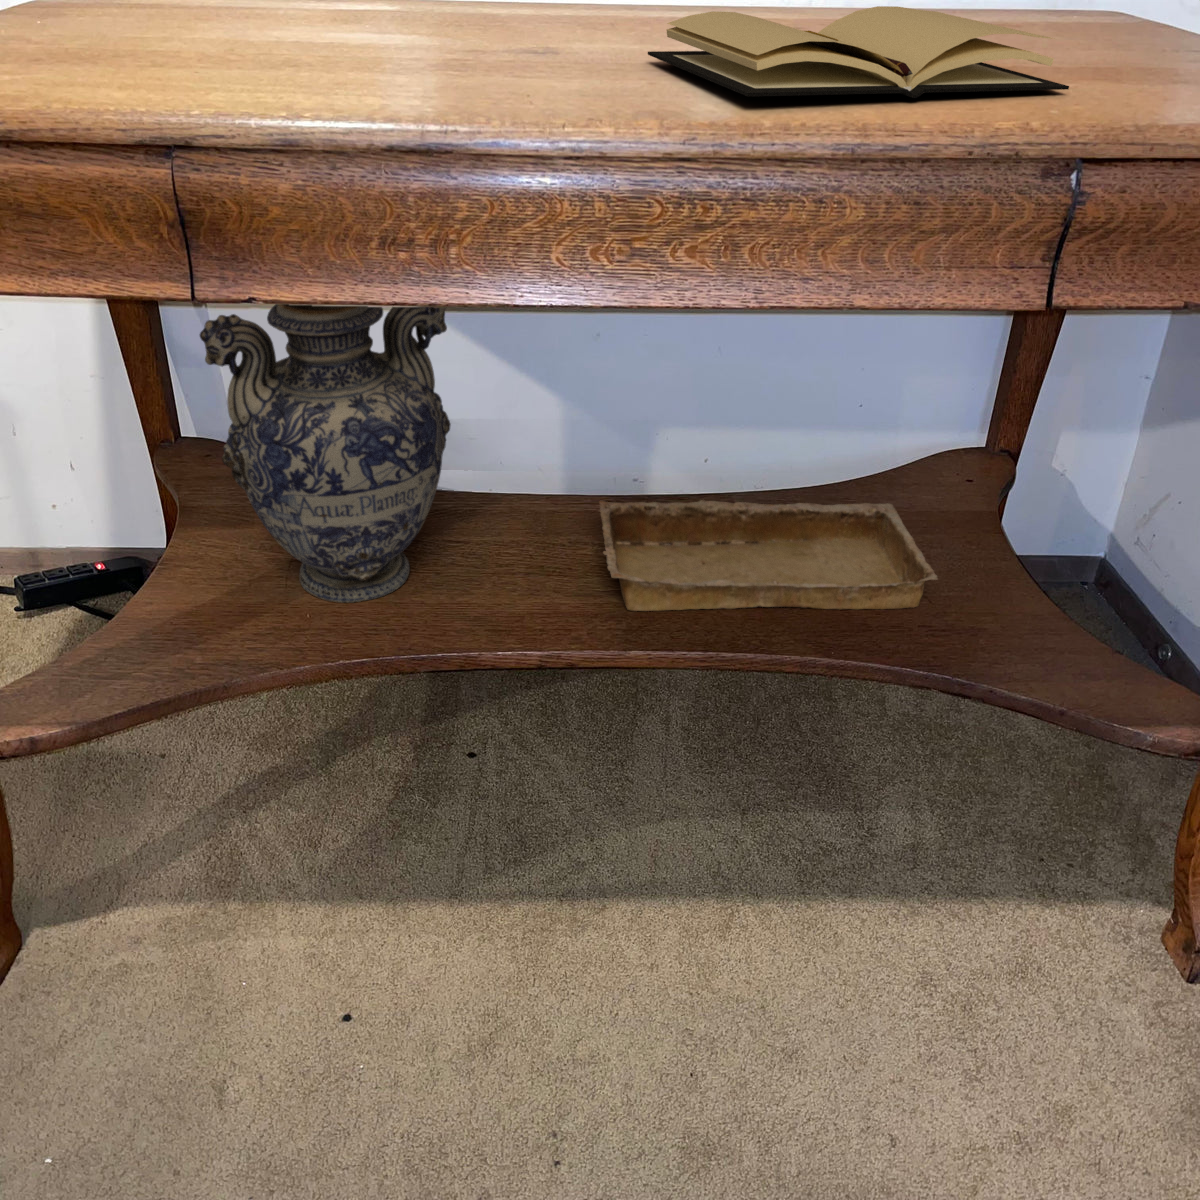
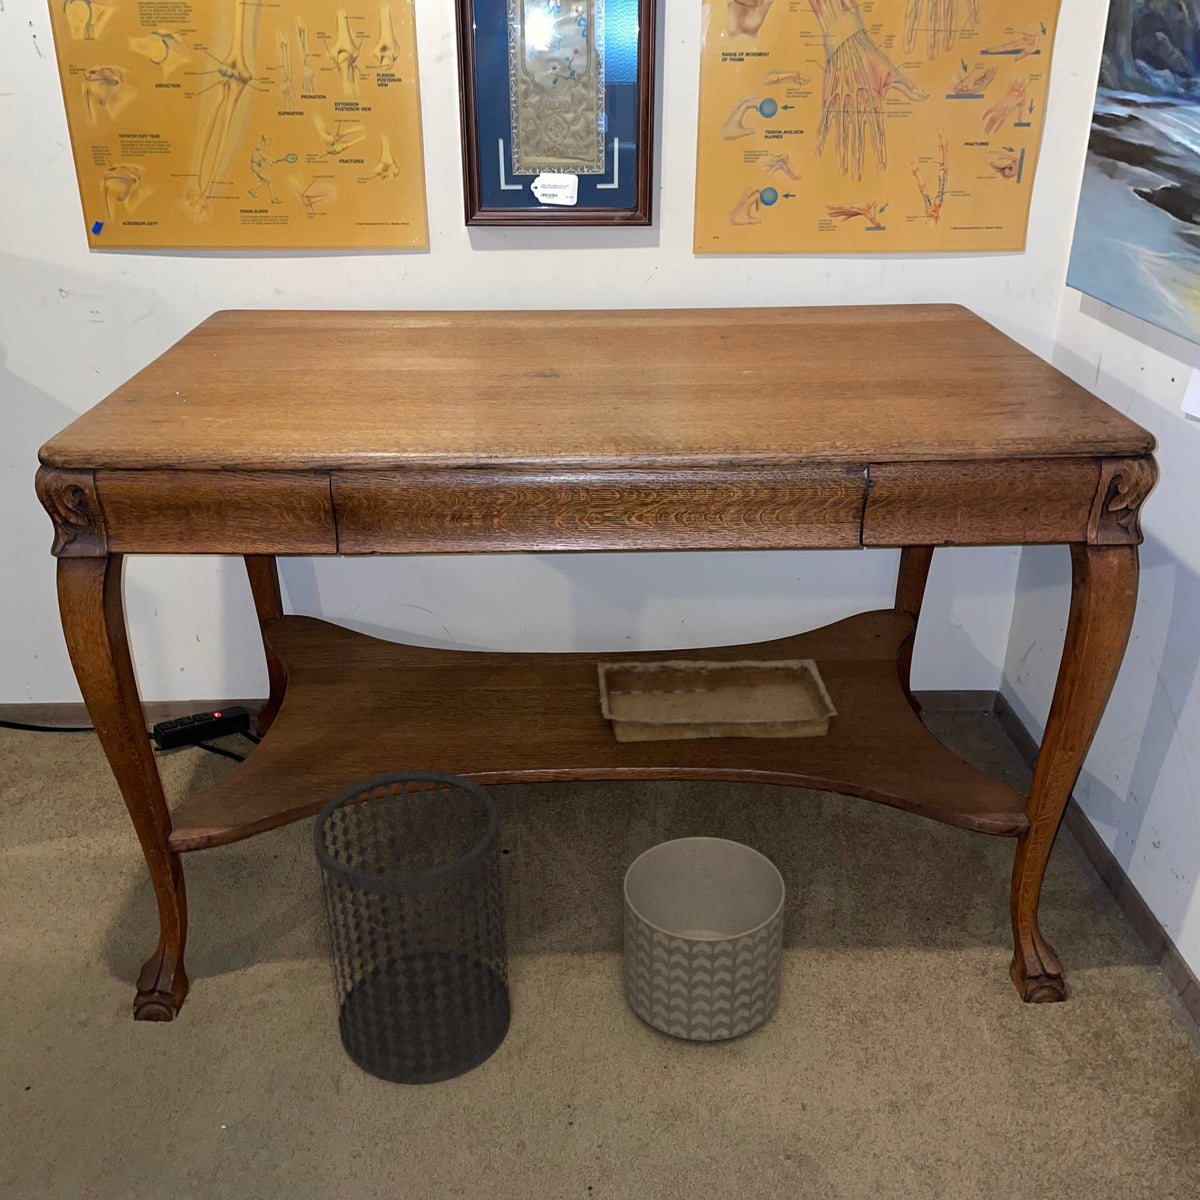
book: present [648,6,1069,98] -> none [615,344,876,429]
decorative vase: present [200,304,451,603] -> none [323,520,490,740]
wastebasket: none [166,648,472,1104] -> present [313,770,510,1084]
planter: none [634,748,878,1044] -> present [624,837,785,1041]

